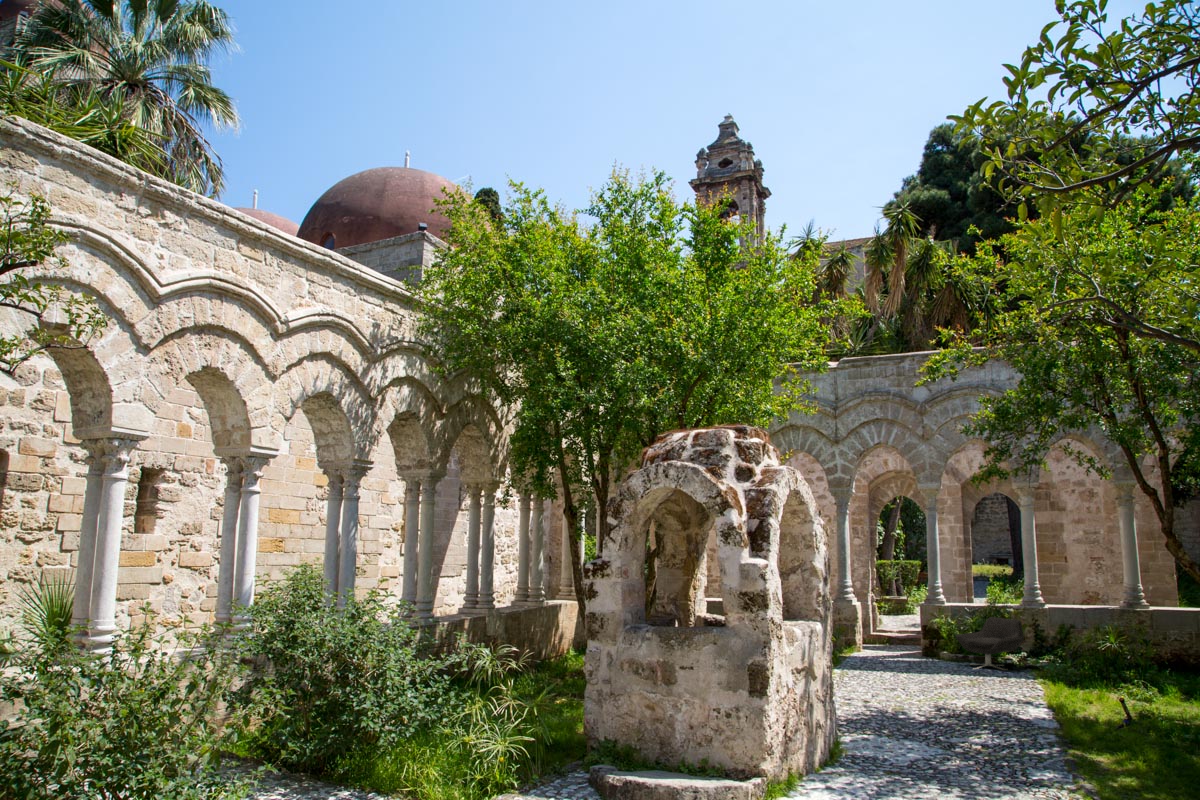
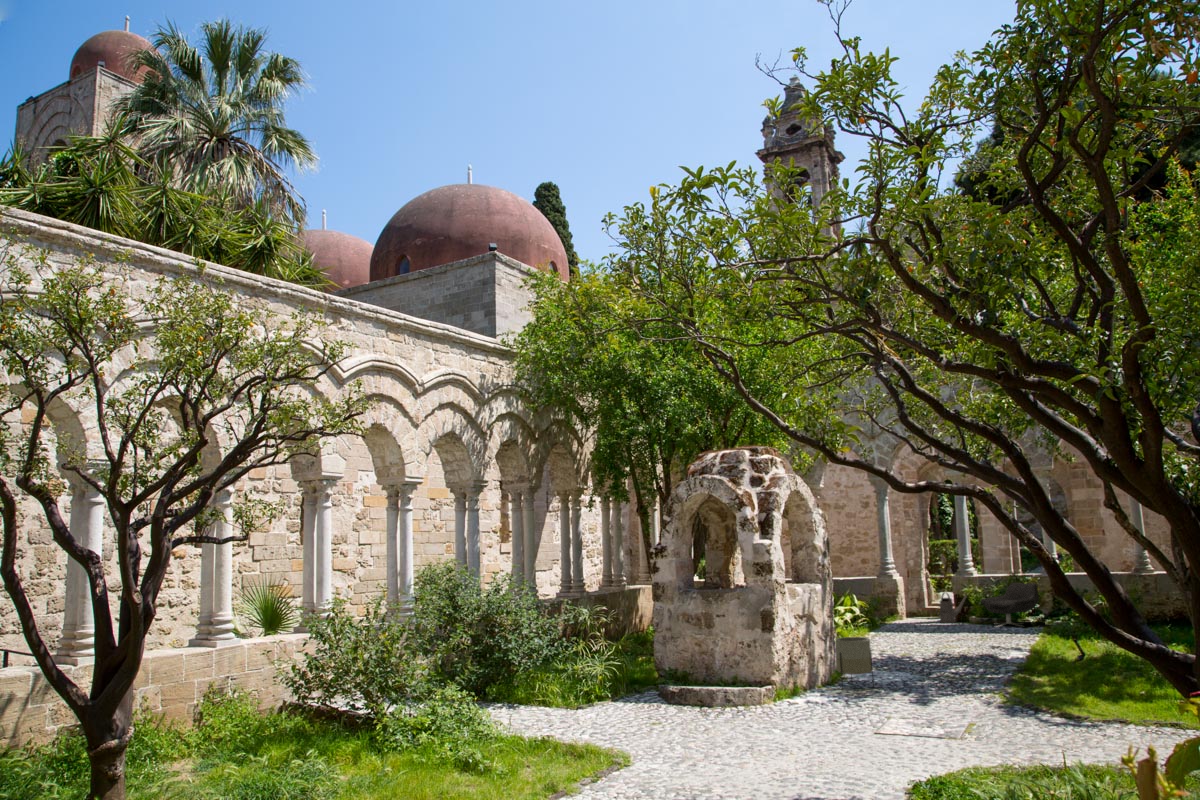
watering can: none [901,624,935,661] -> present [936,593,967,623]
planter: none [835,697,887,772] -> present [836,637,874,687]

